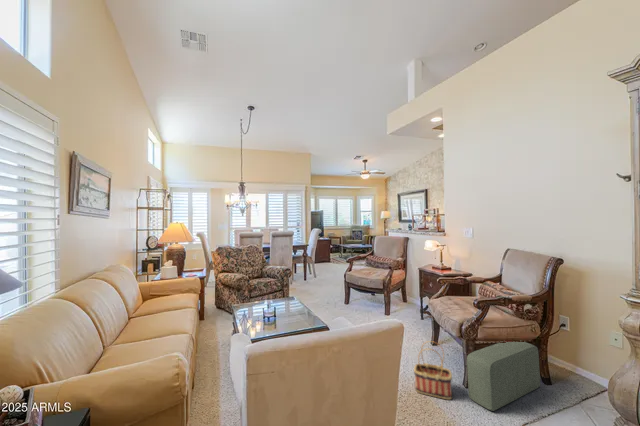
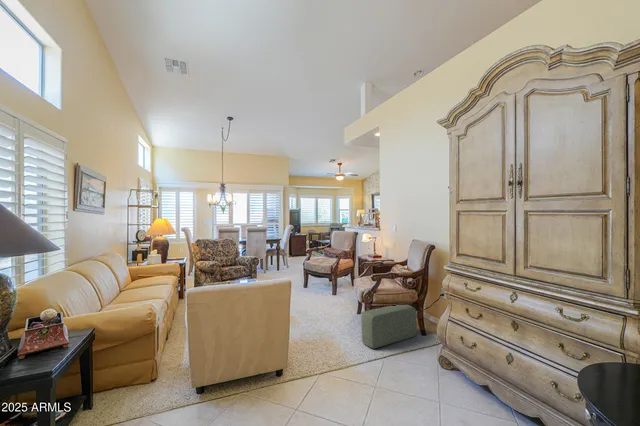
basket: present [414,348,452,399] -> none [327,305,353,343]

